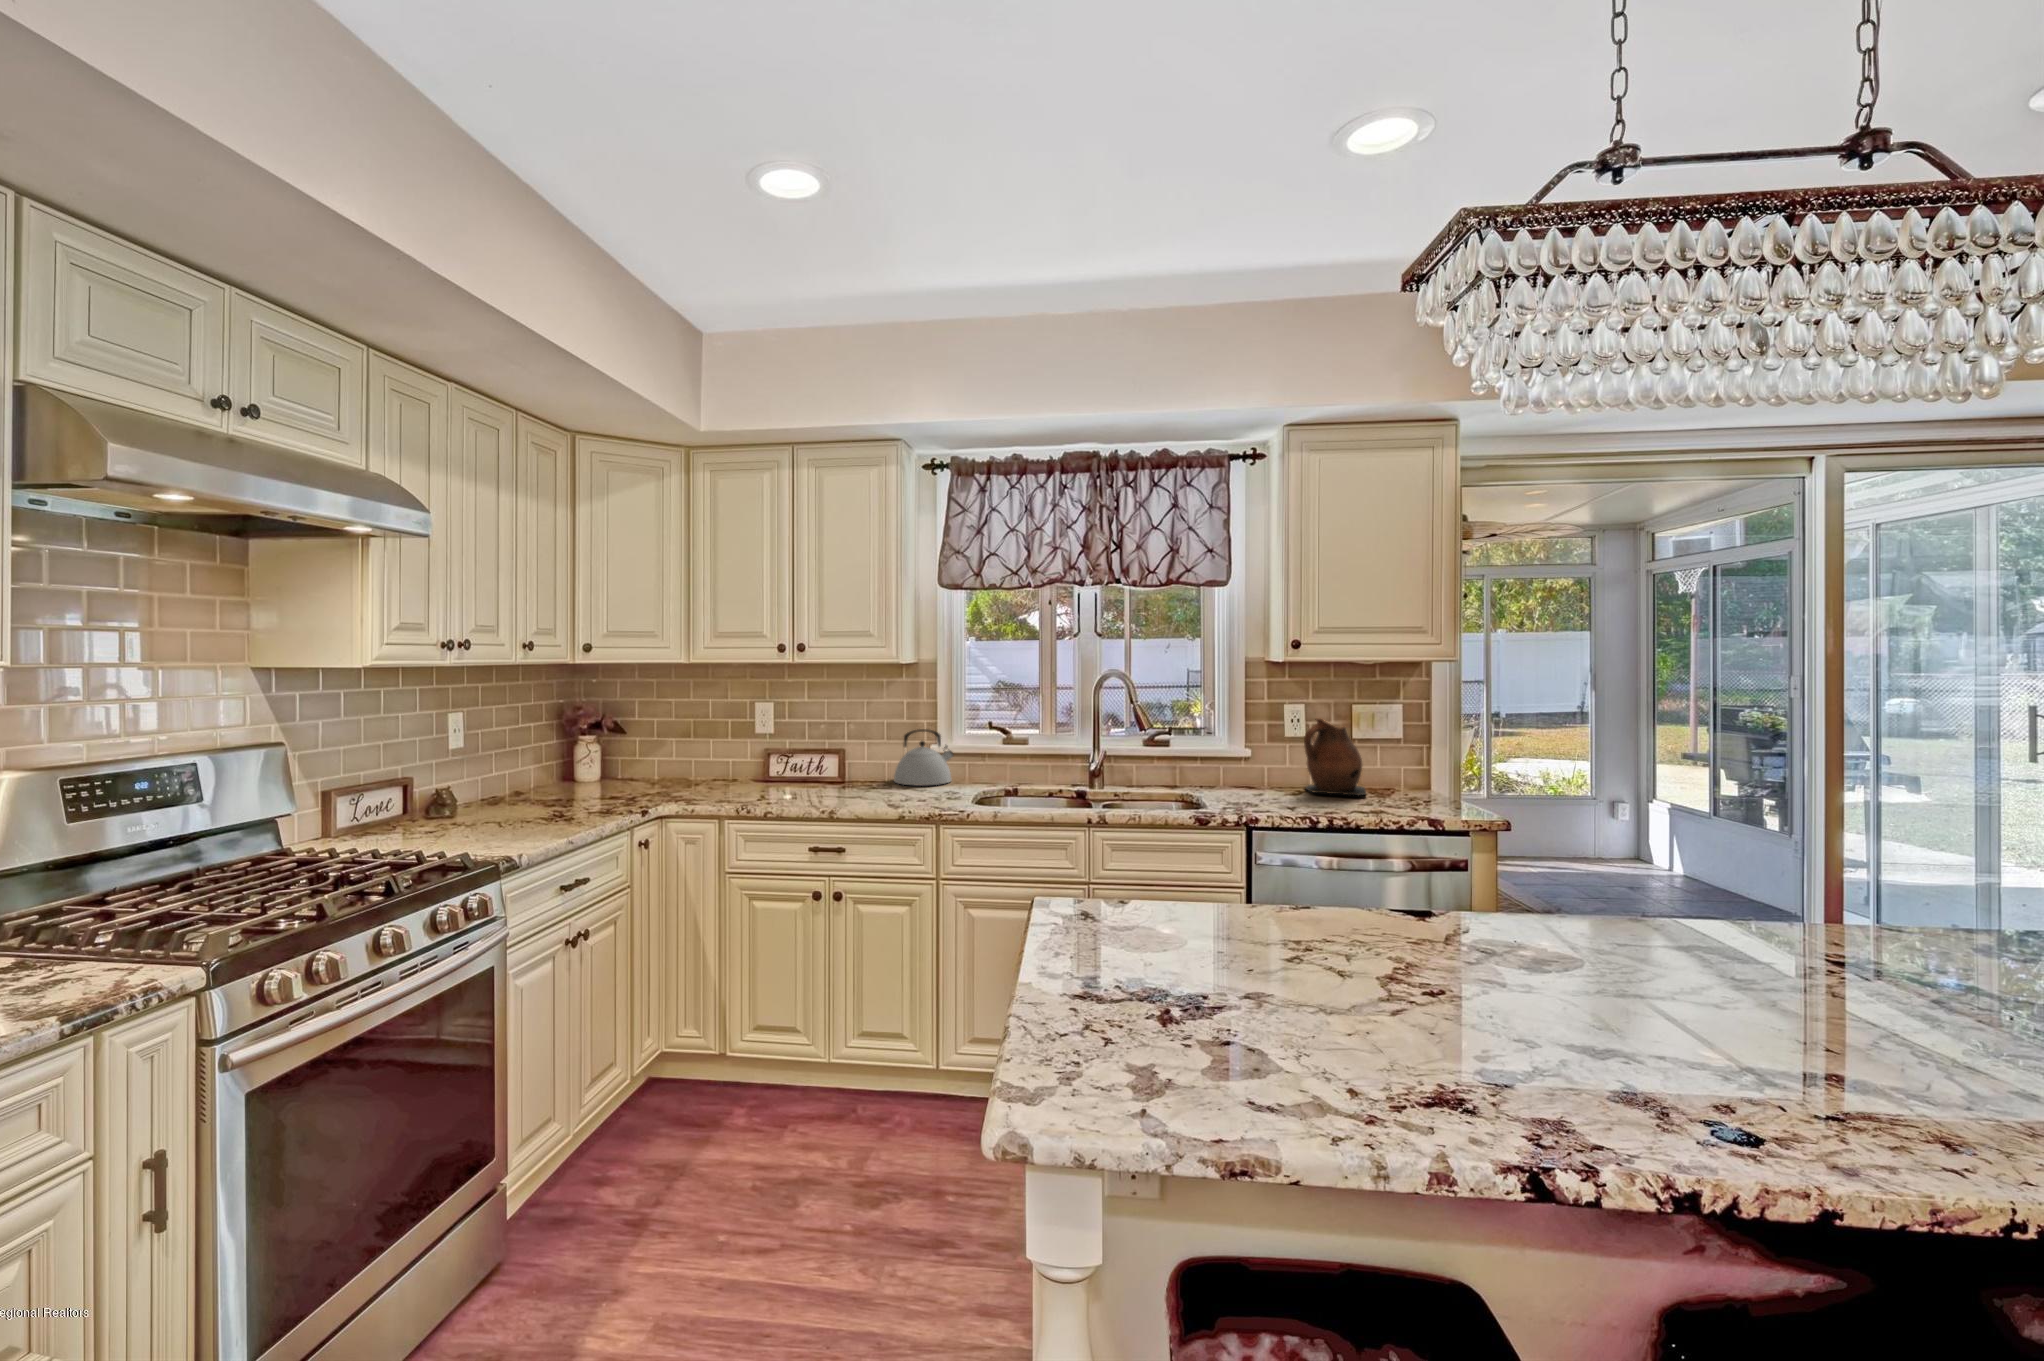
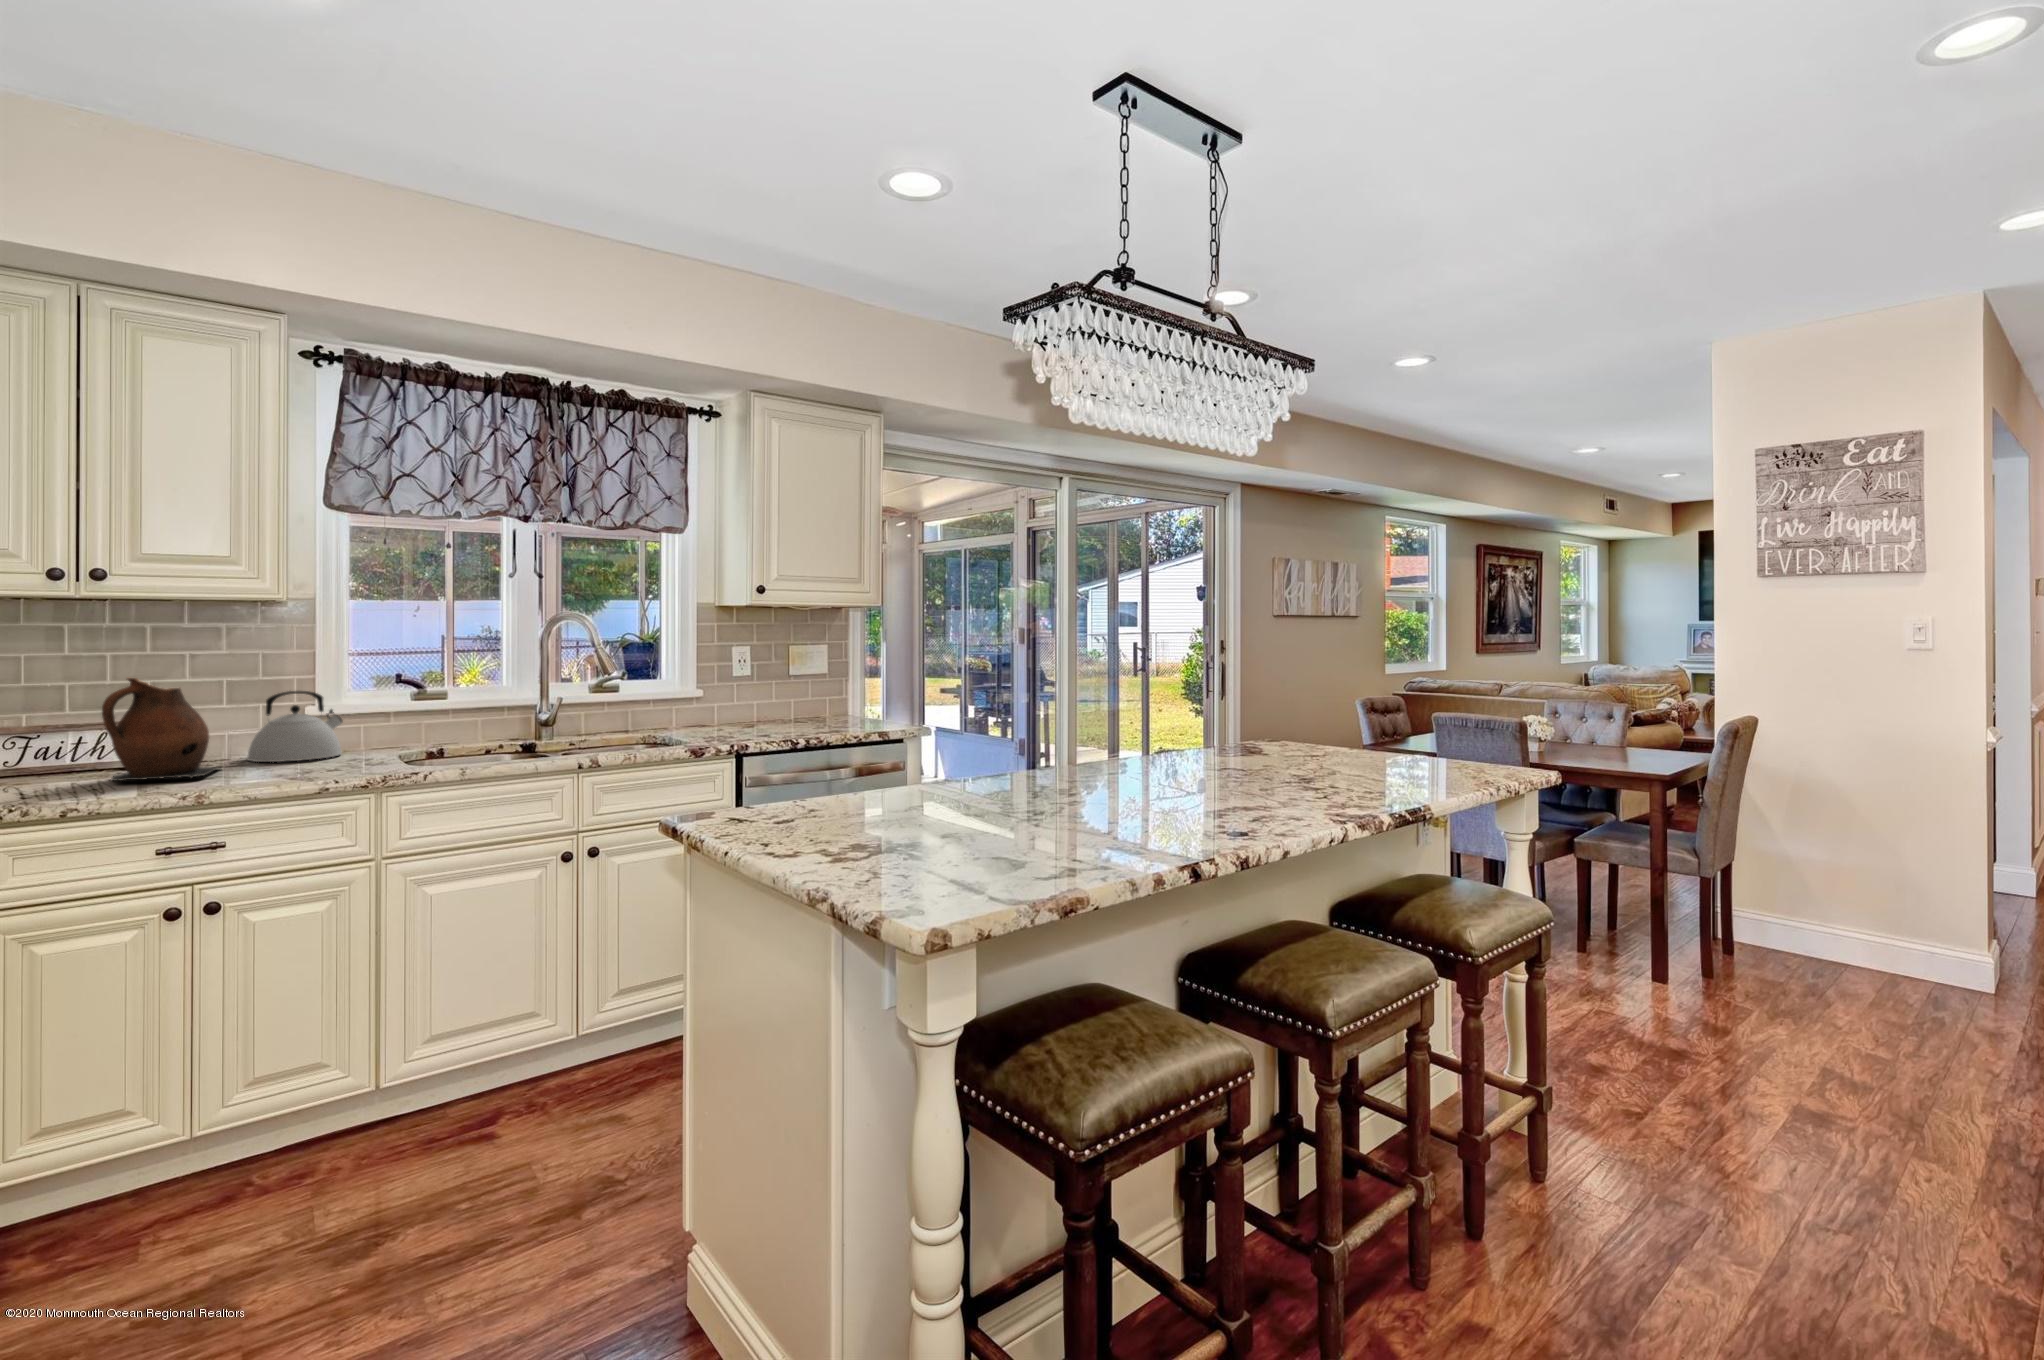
ceramic pitcher: present [1304,718,1366,796] -> present [102,678,221,781]

